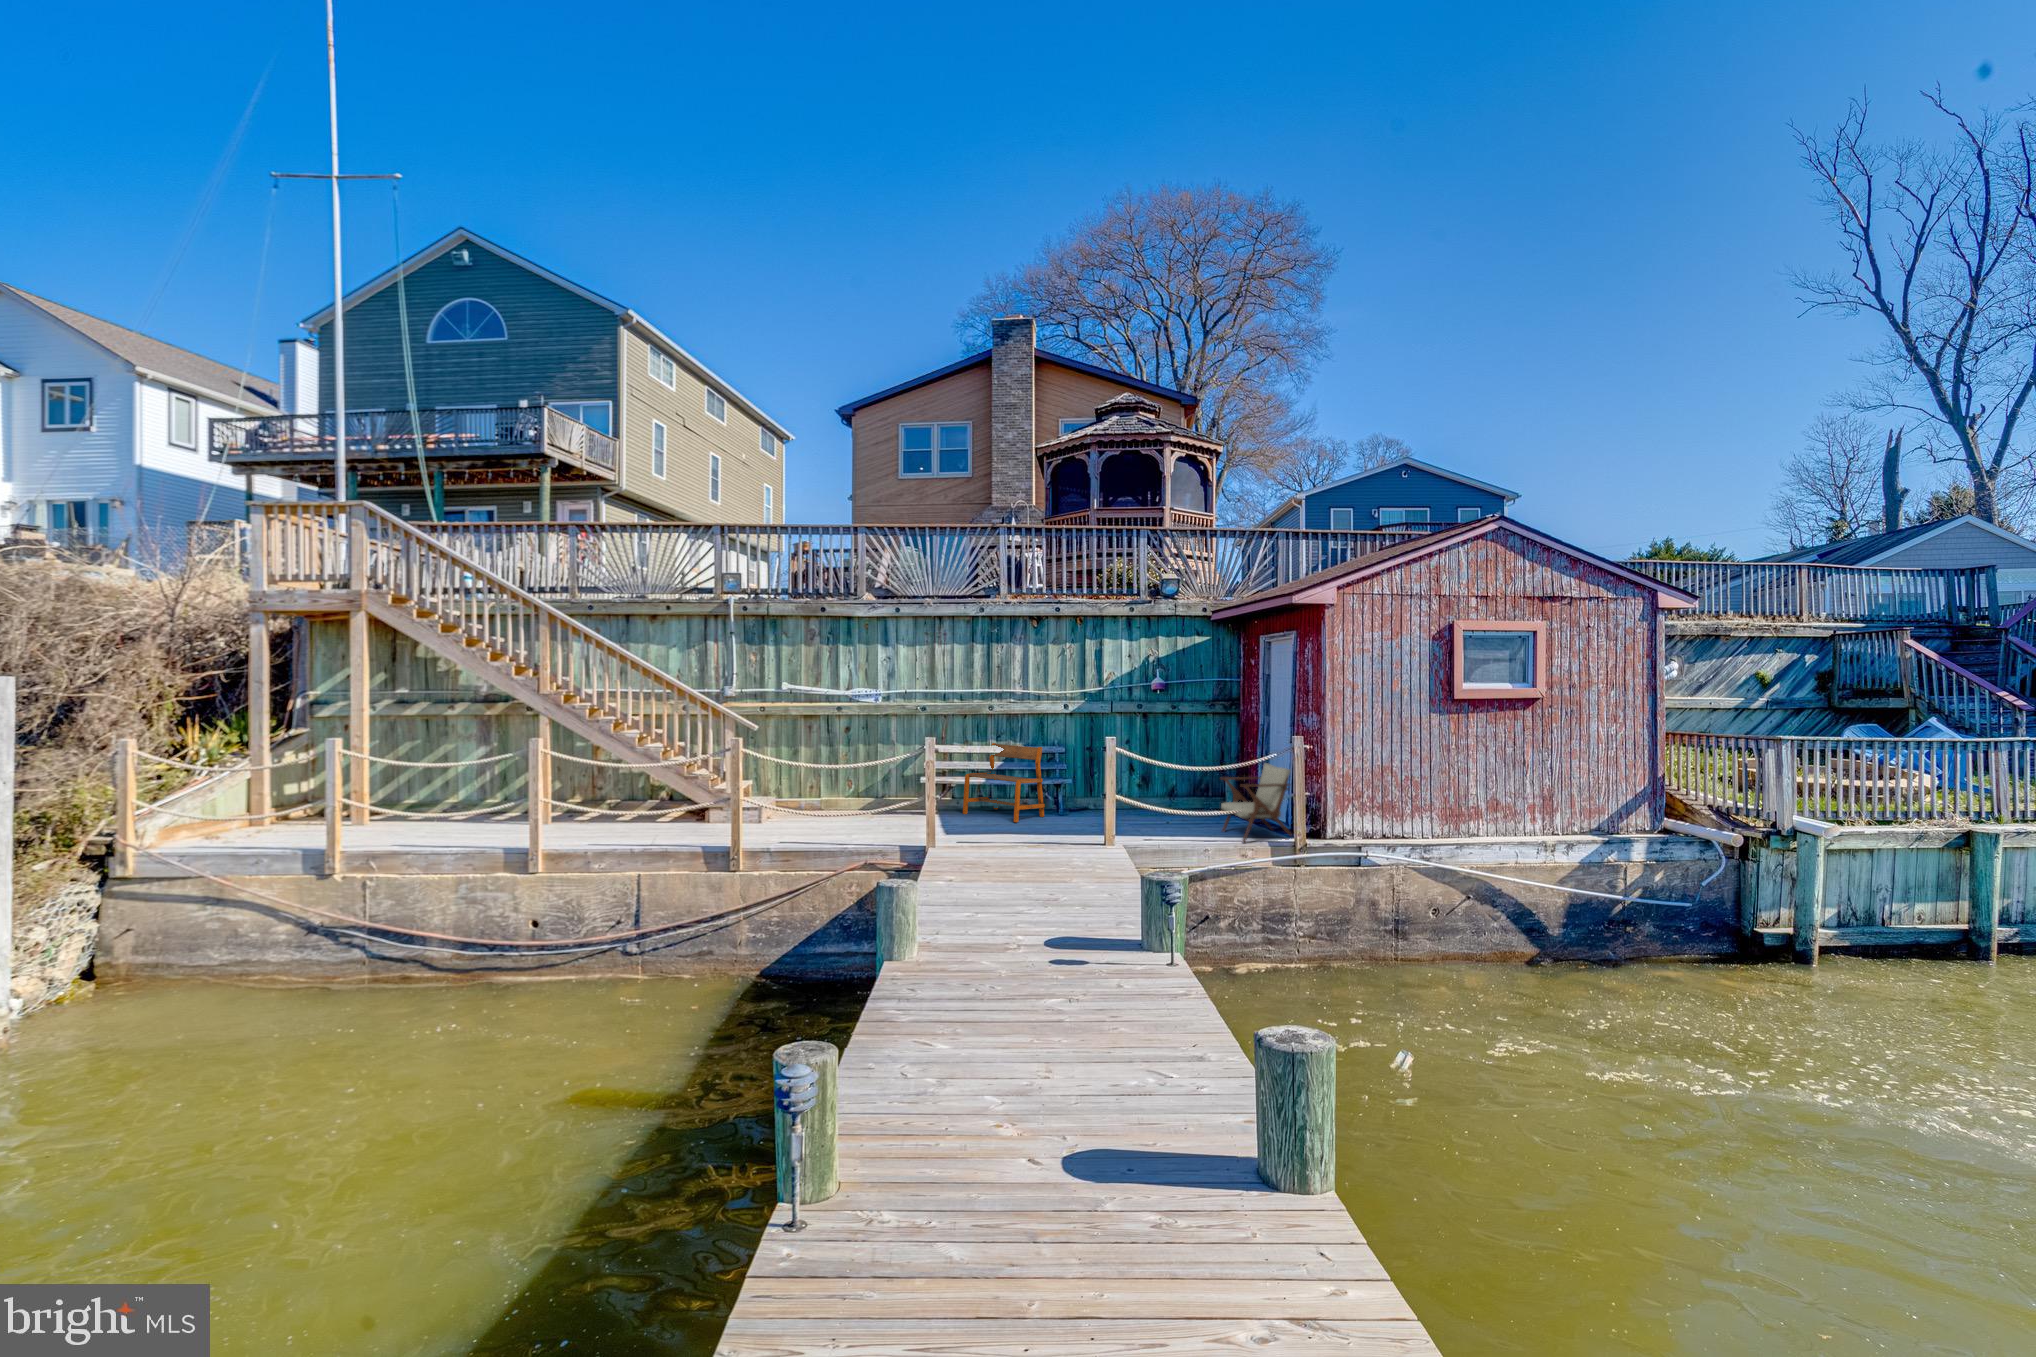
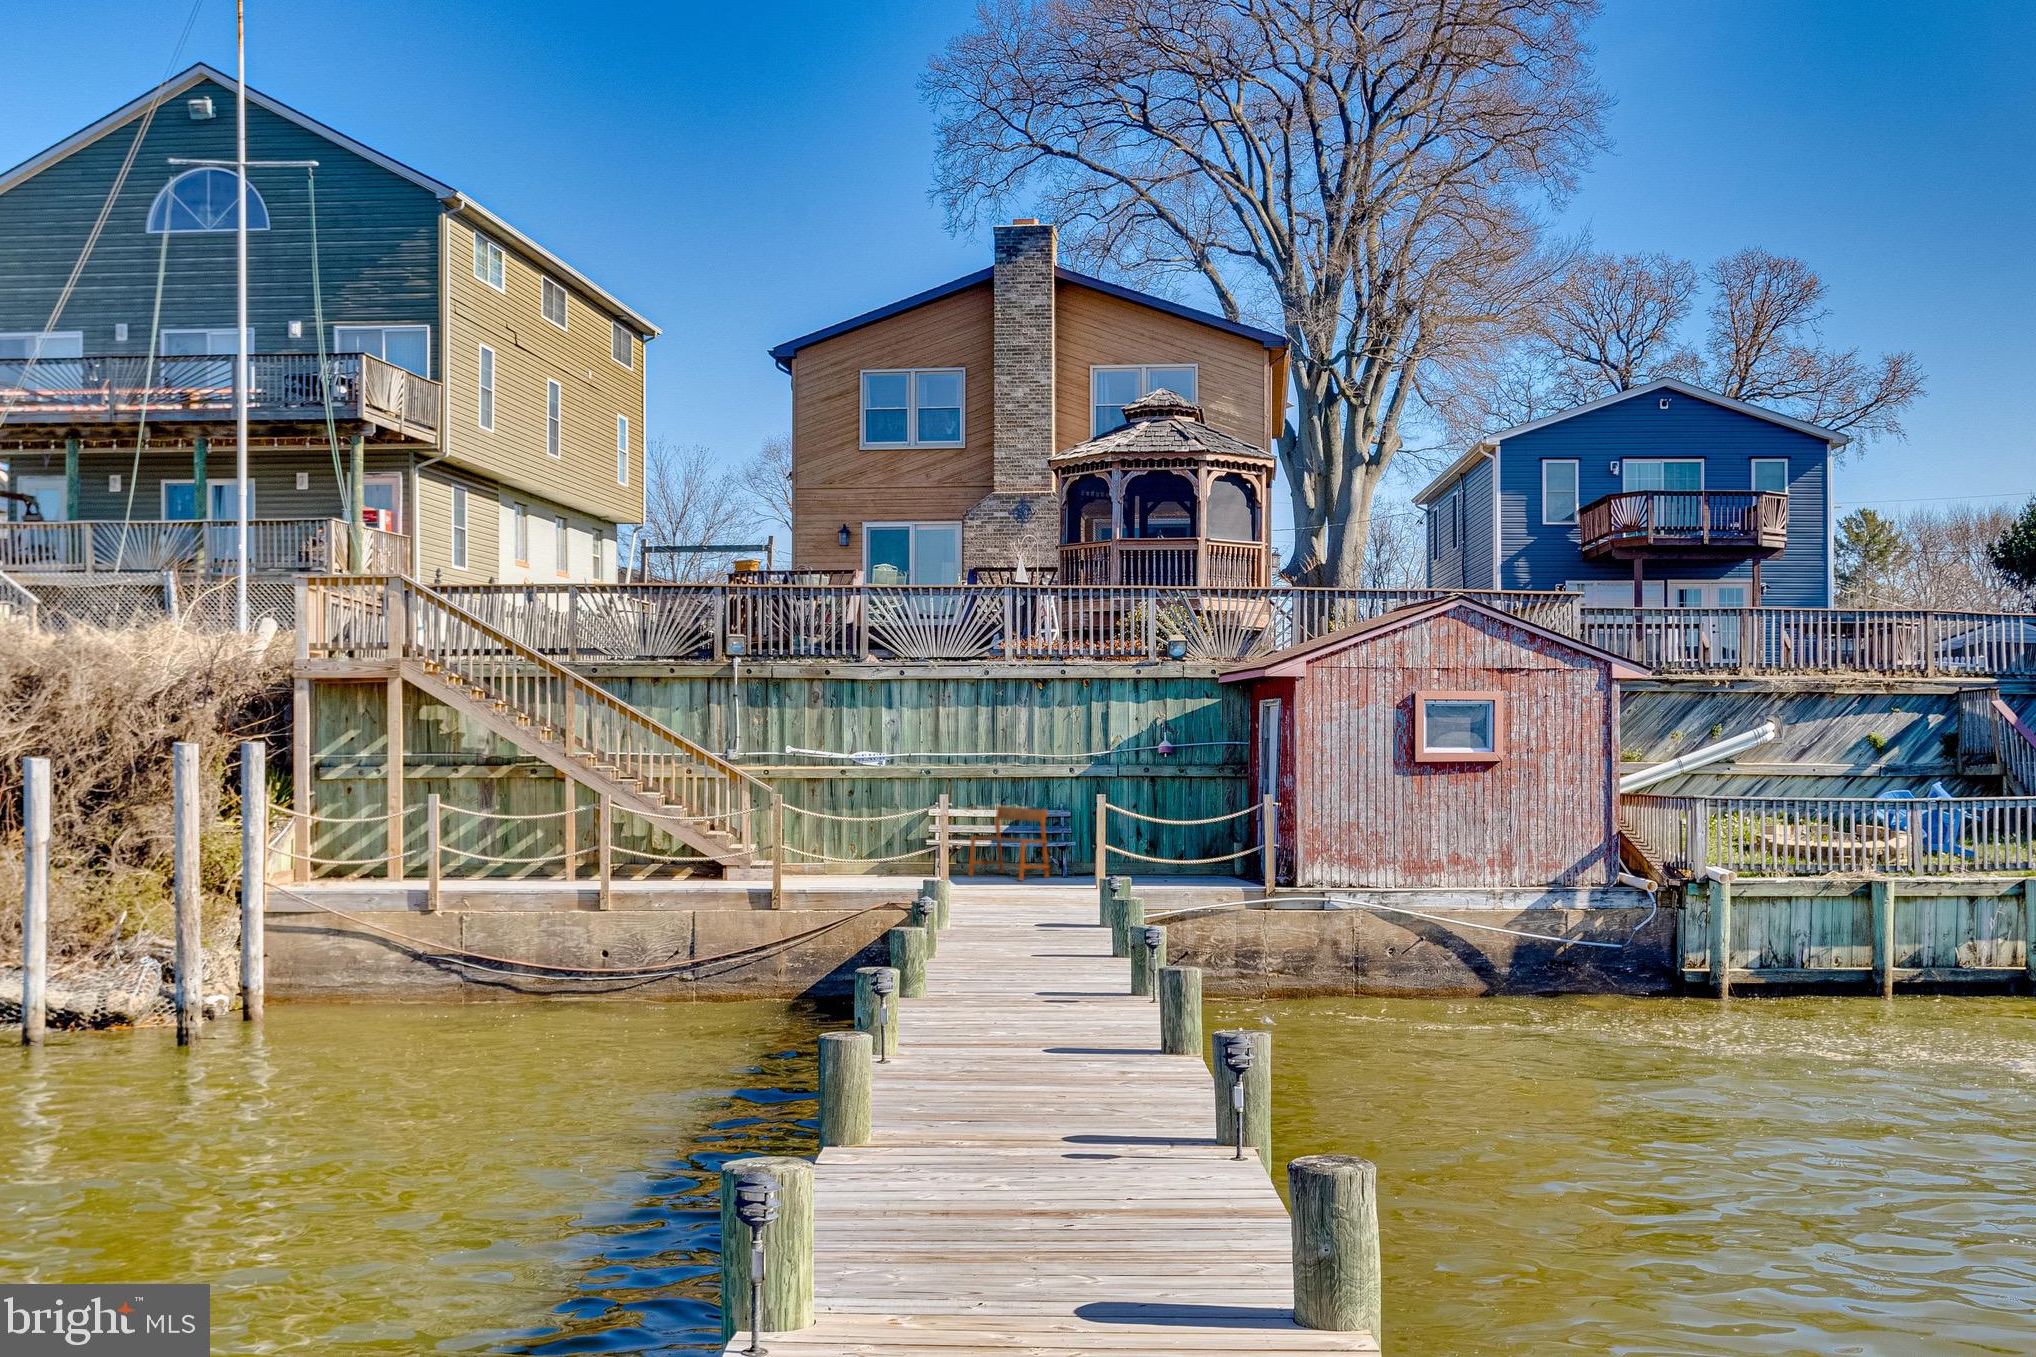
lounge chair: present [1221,763,1292,842] -> none [1213,822,1278,892]

